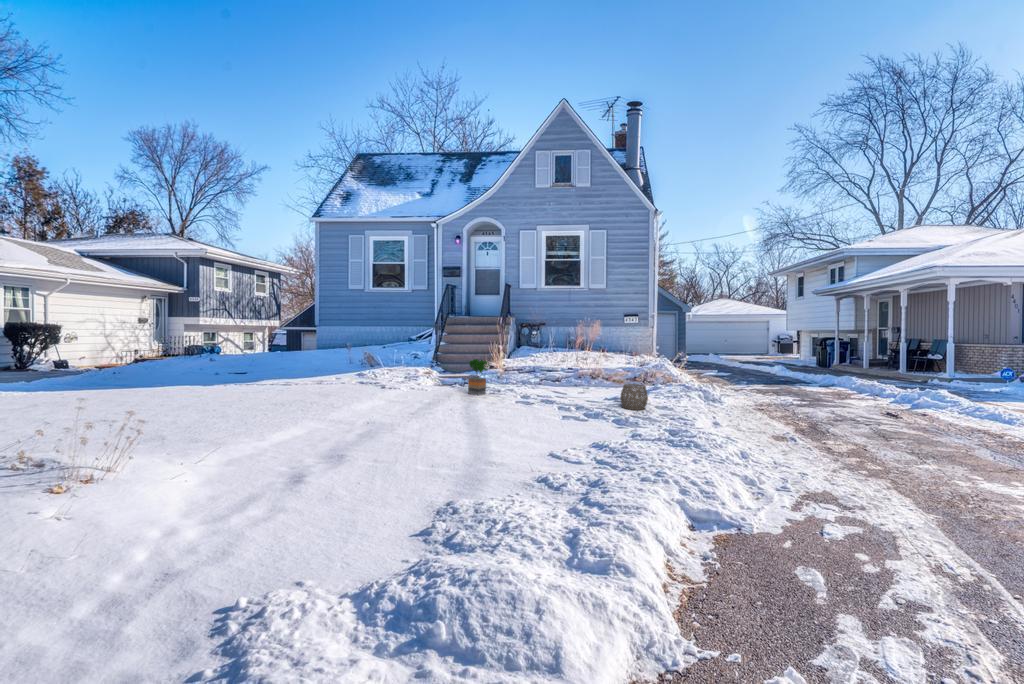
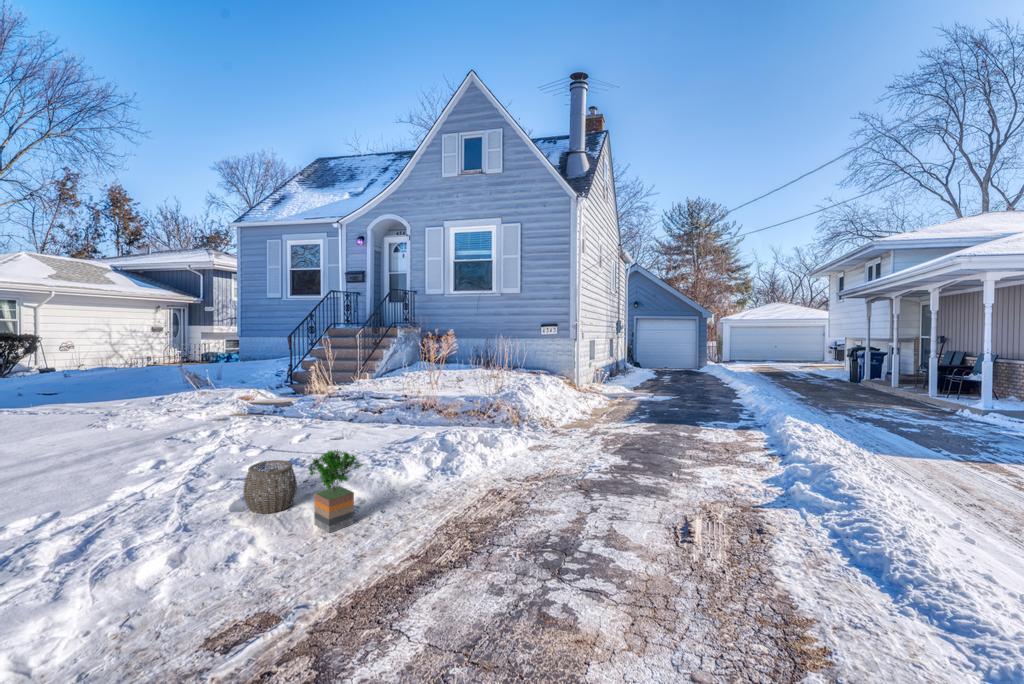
potted tree: present [468,359,490,395] -> present [309,450,363,533]

